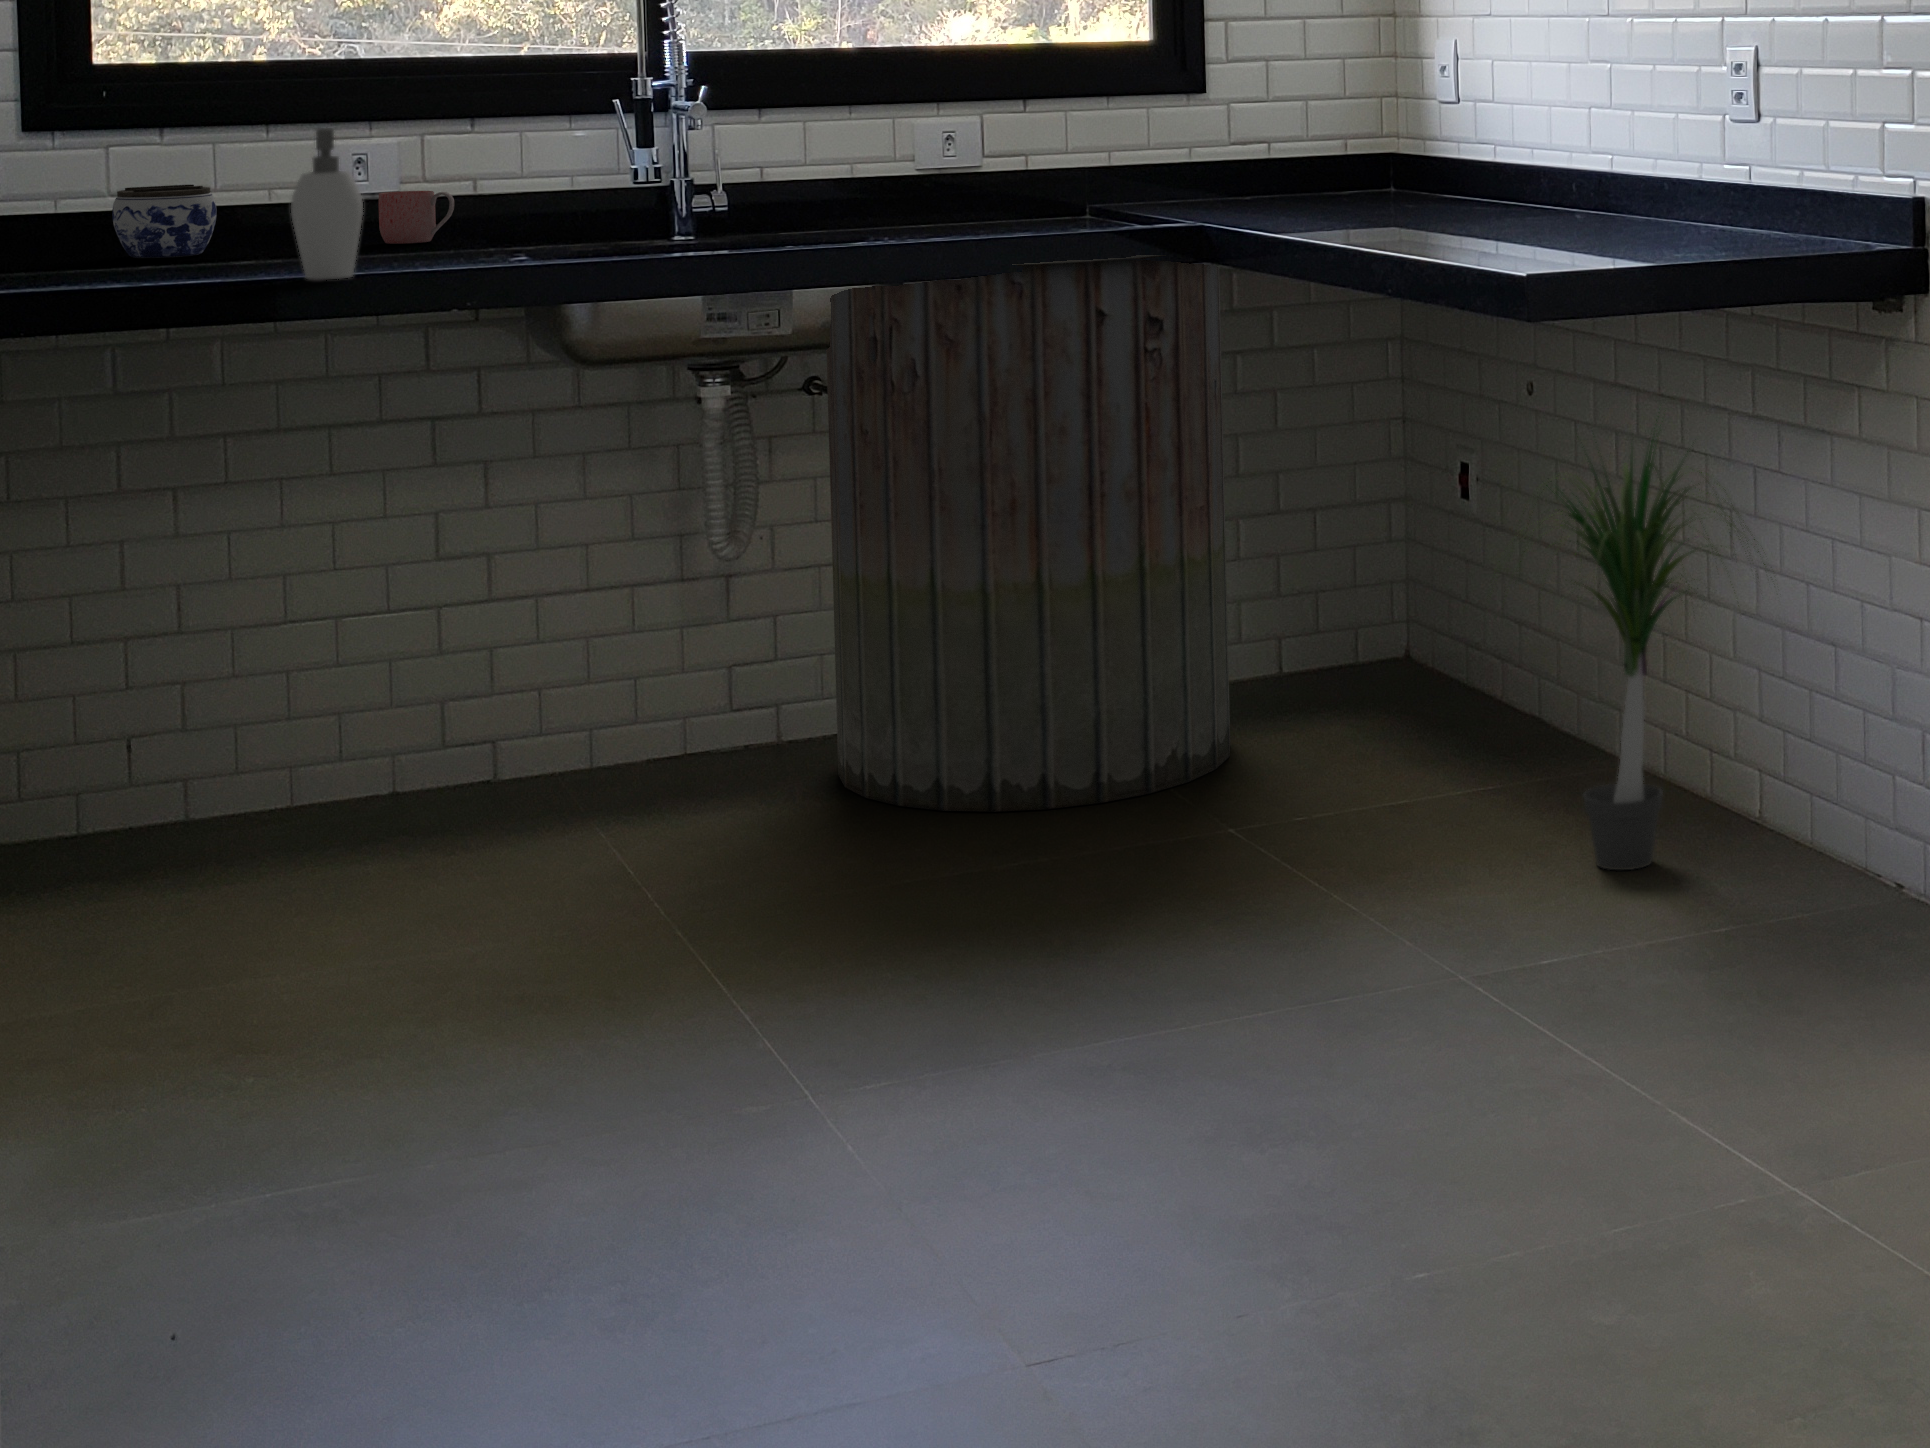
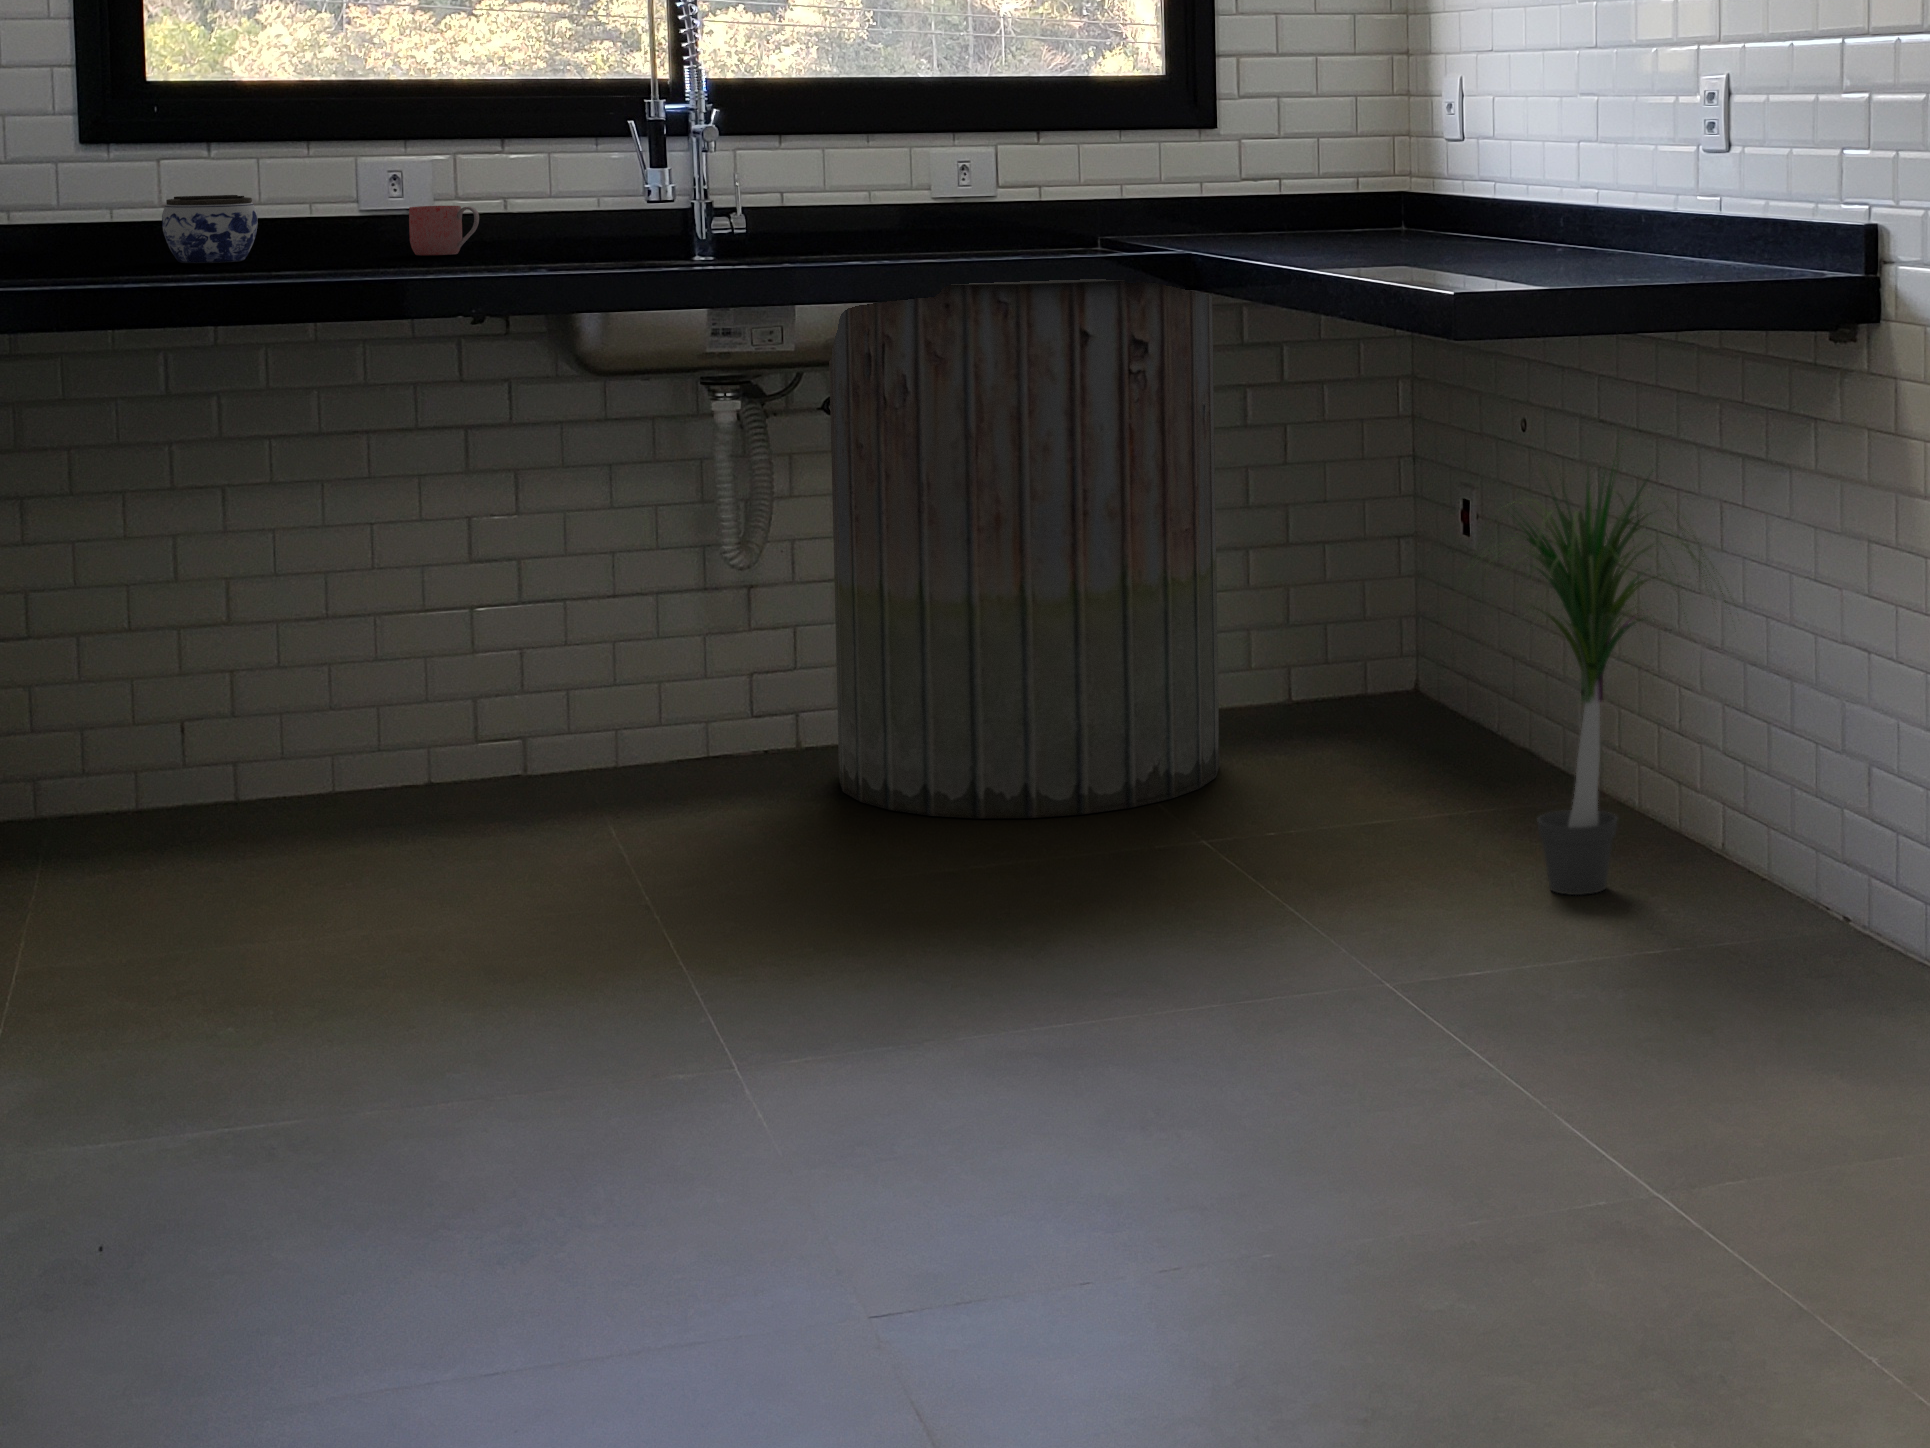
soap dispenser: present [291,128,363,280] -> none [309,137,383,281]

